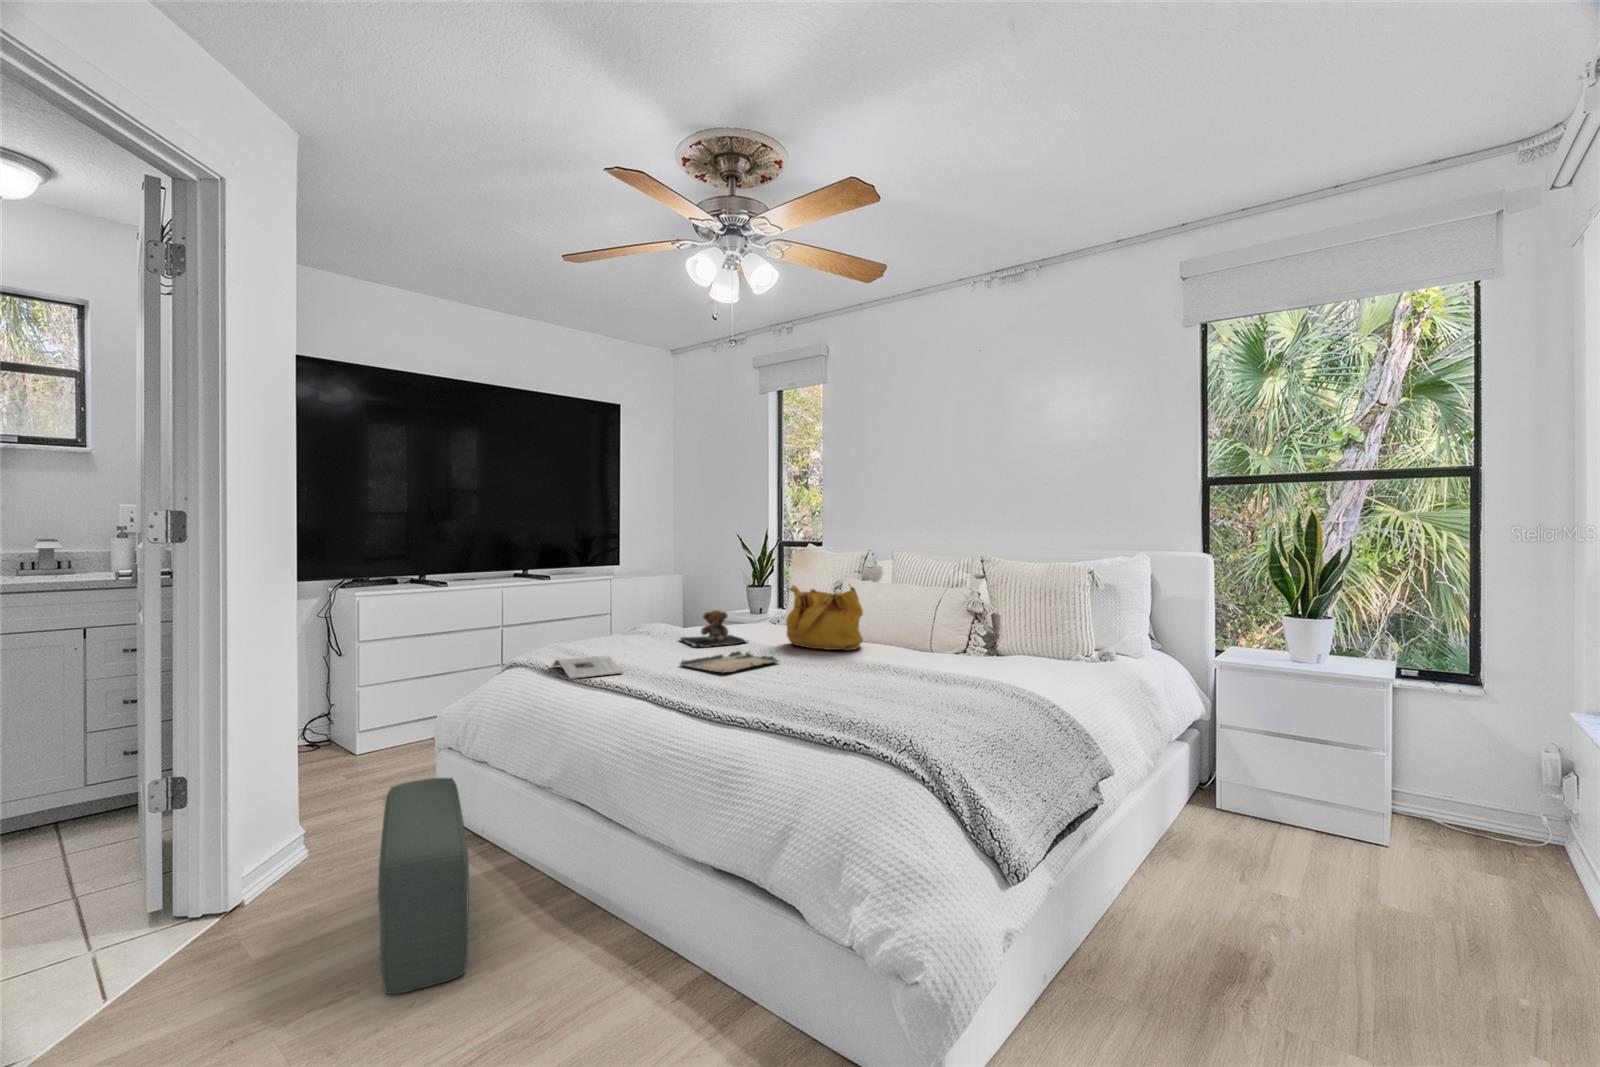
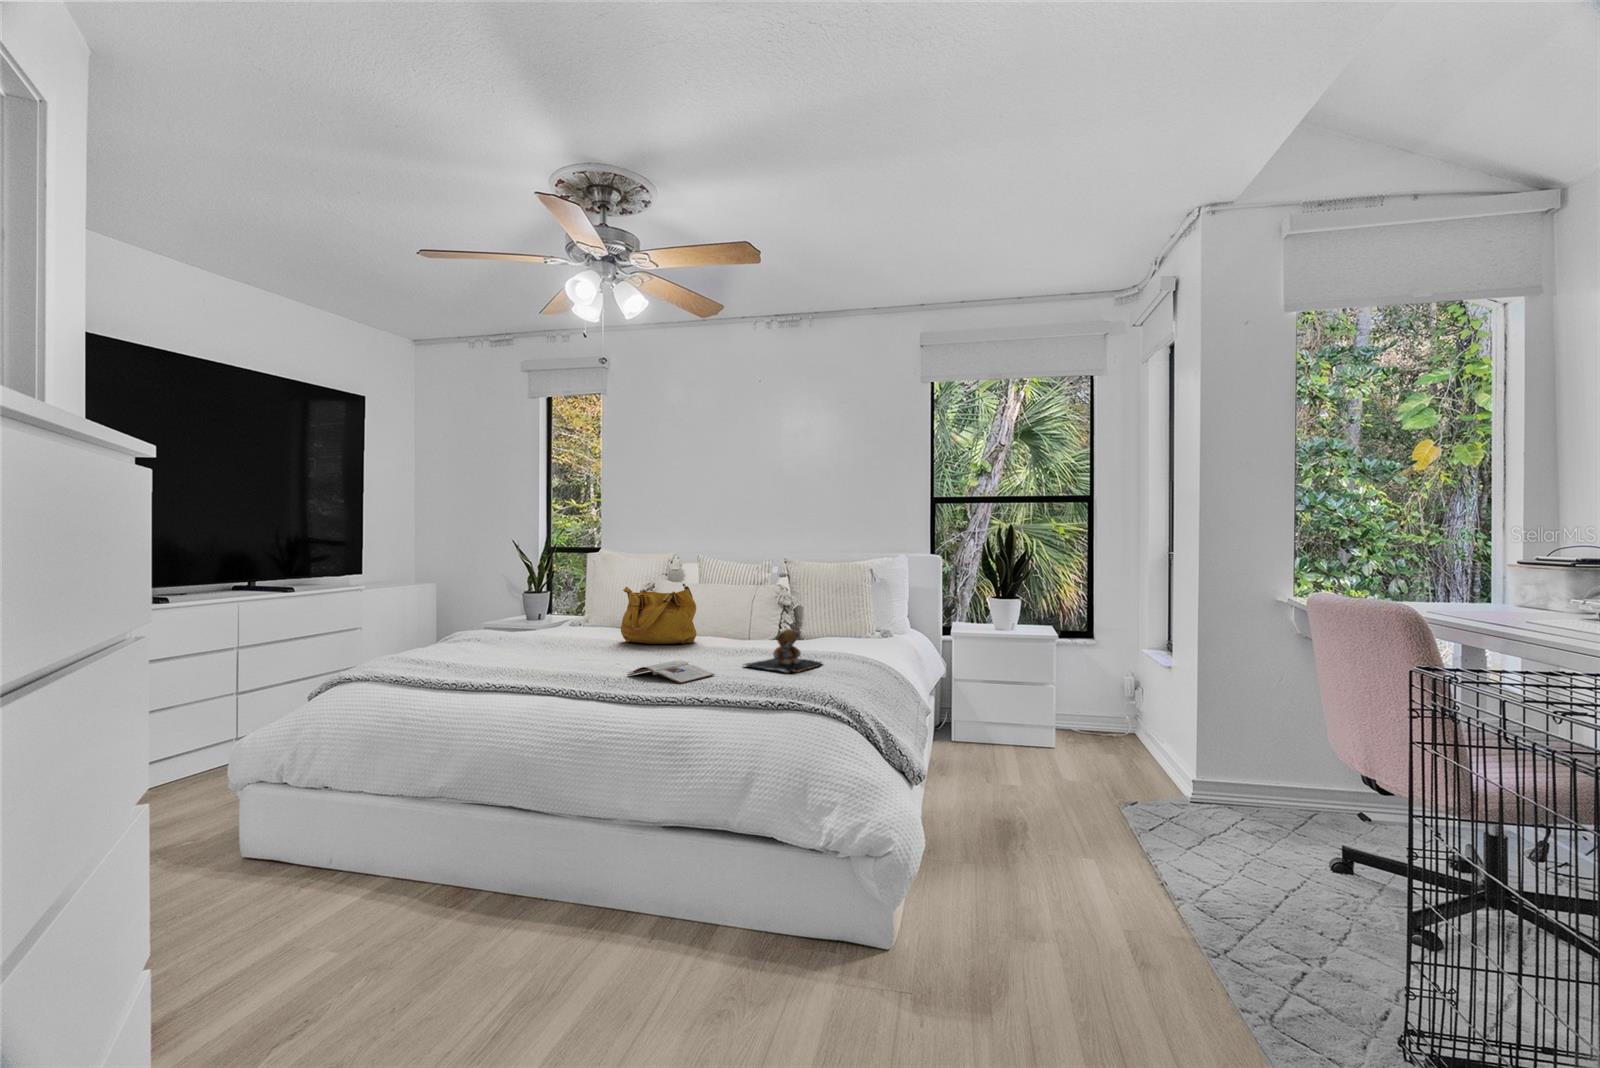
teddy bear: present [680,610,749,647] -> present [745,629,821,673]
tray: present [680,651,779,672] -> none [549,646,642,666]
magazine: present [552,656,623,679] -> present [627,660,715,683]
pouf: present [378,778,469,994] -> none [261,796,434,1000]

